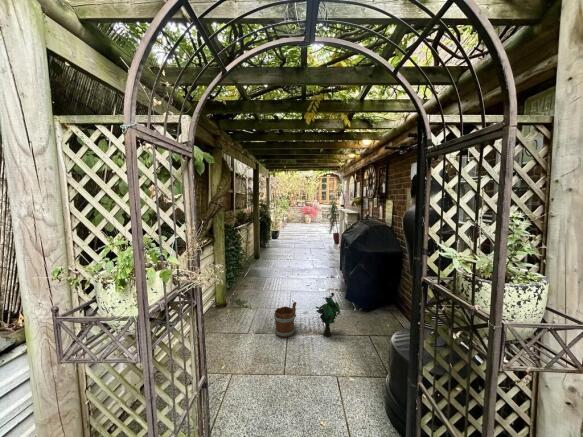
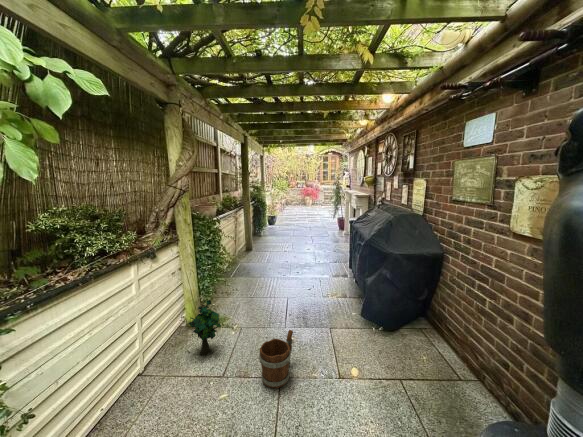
decorative plant: present [316,293,340,337] -> present [188,300,221,356]

